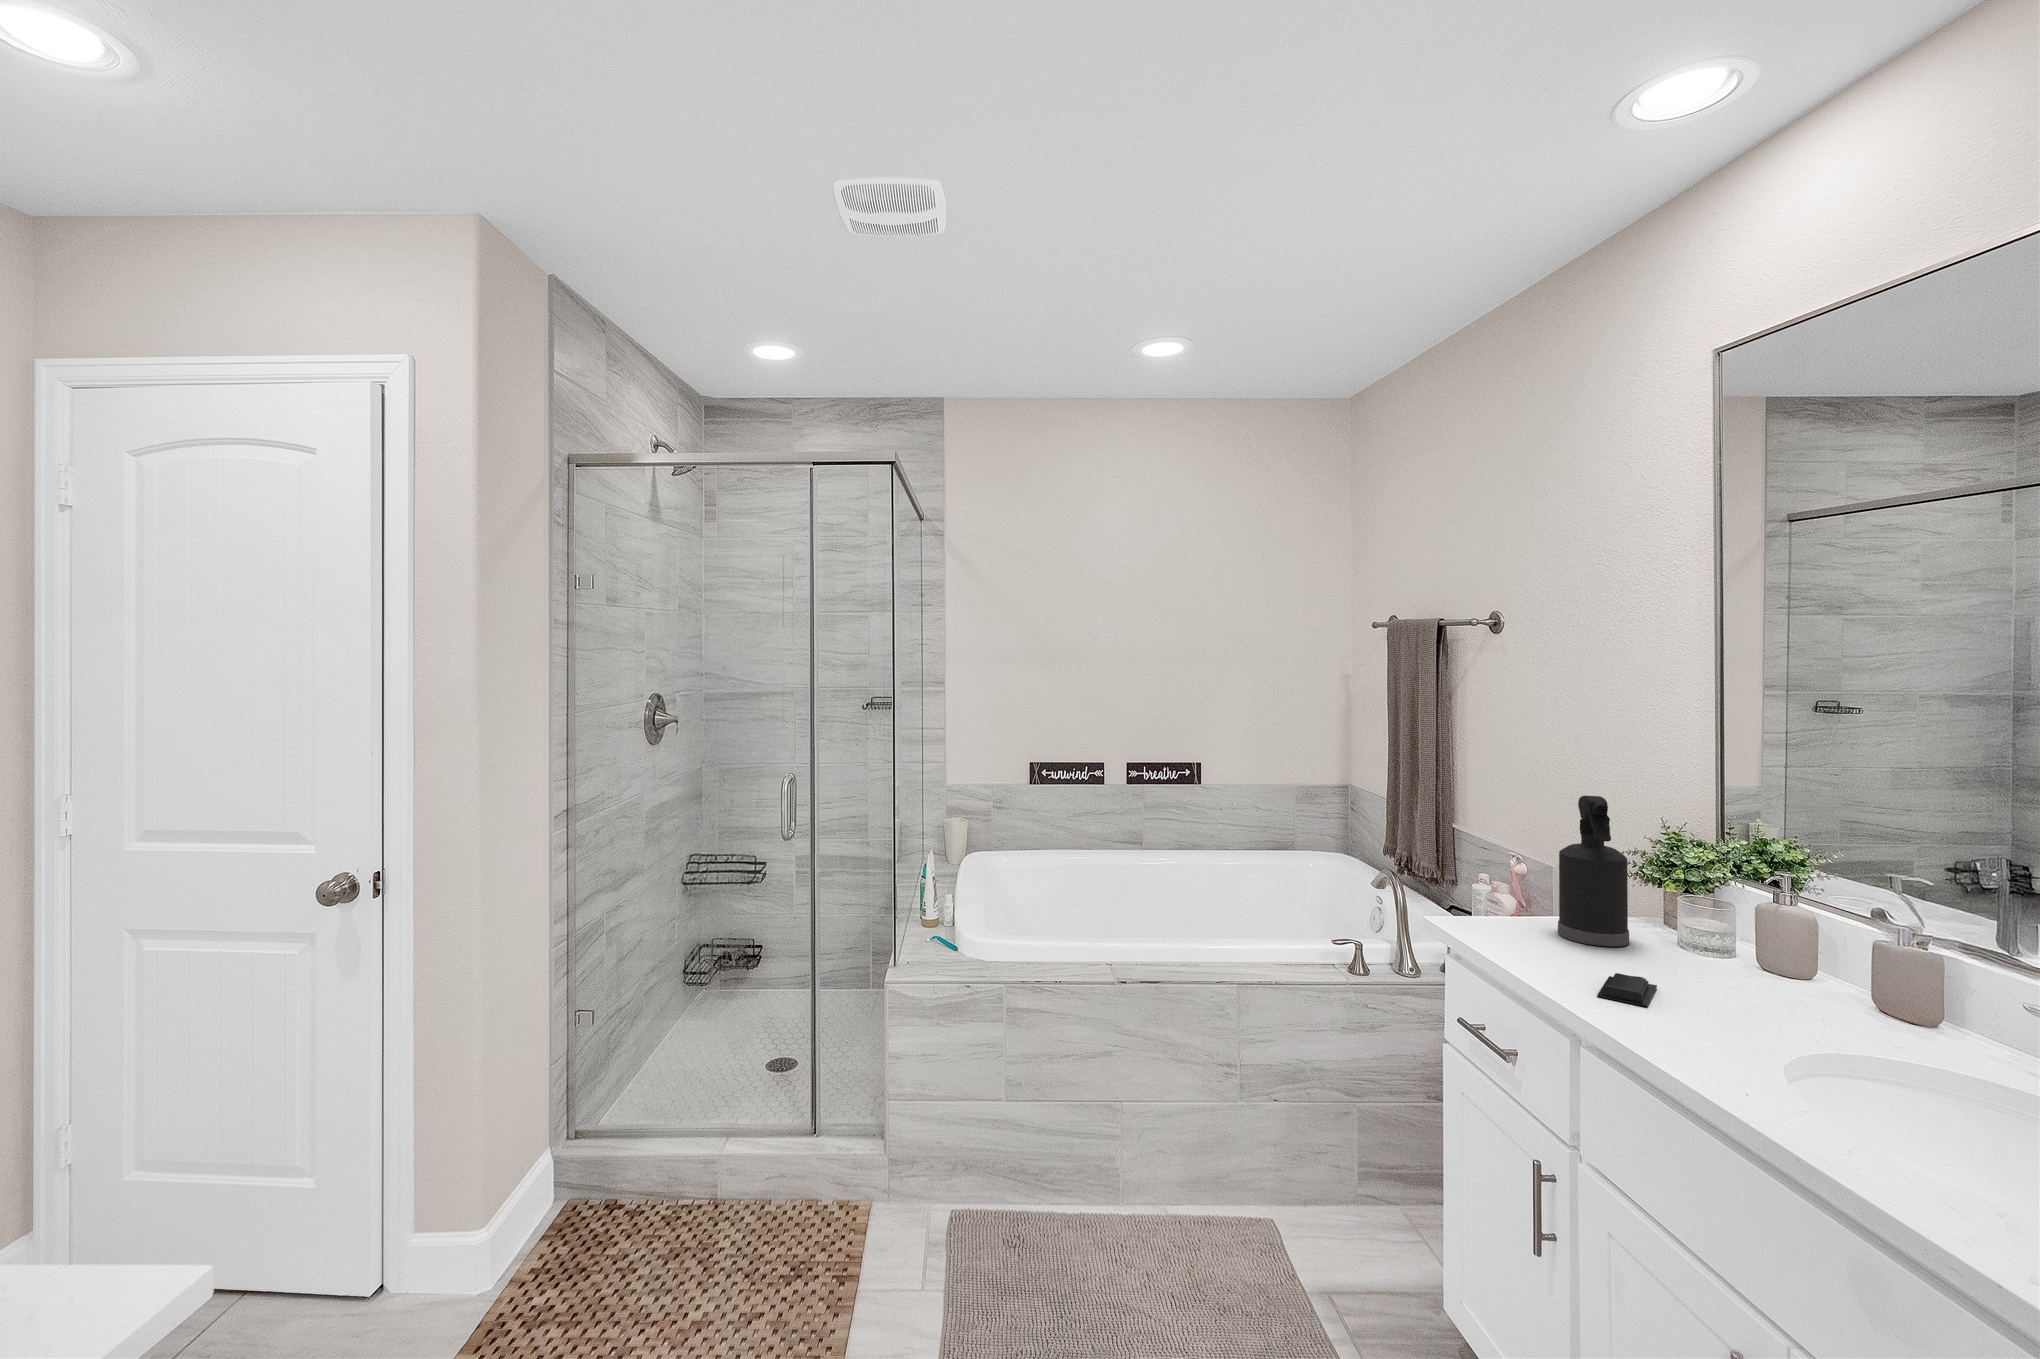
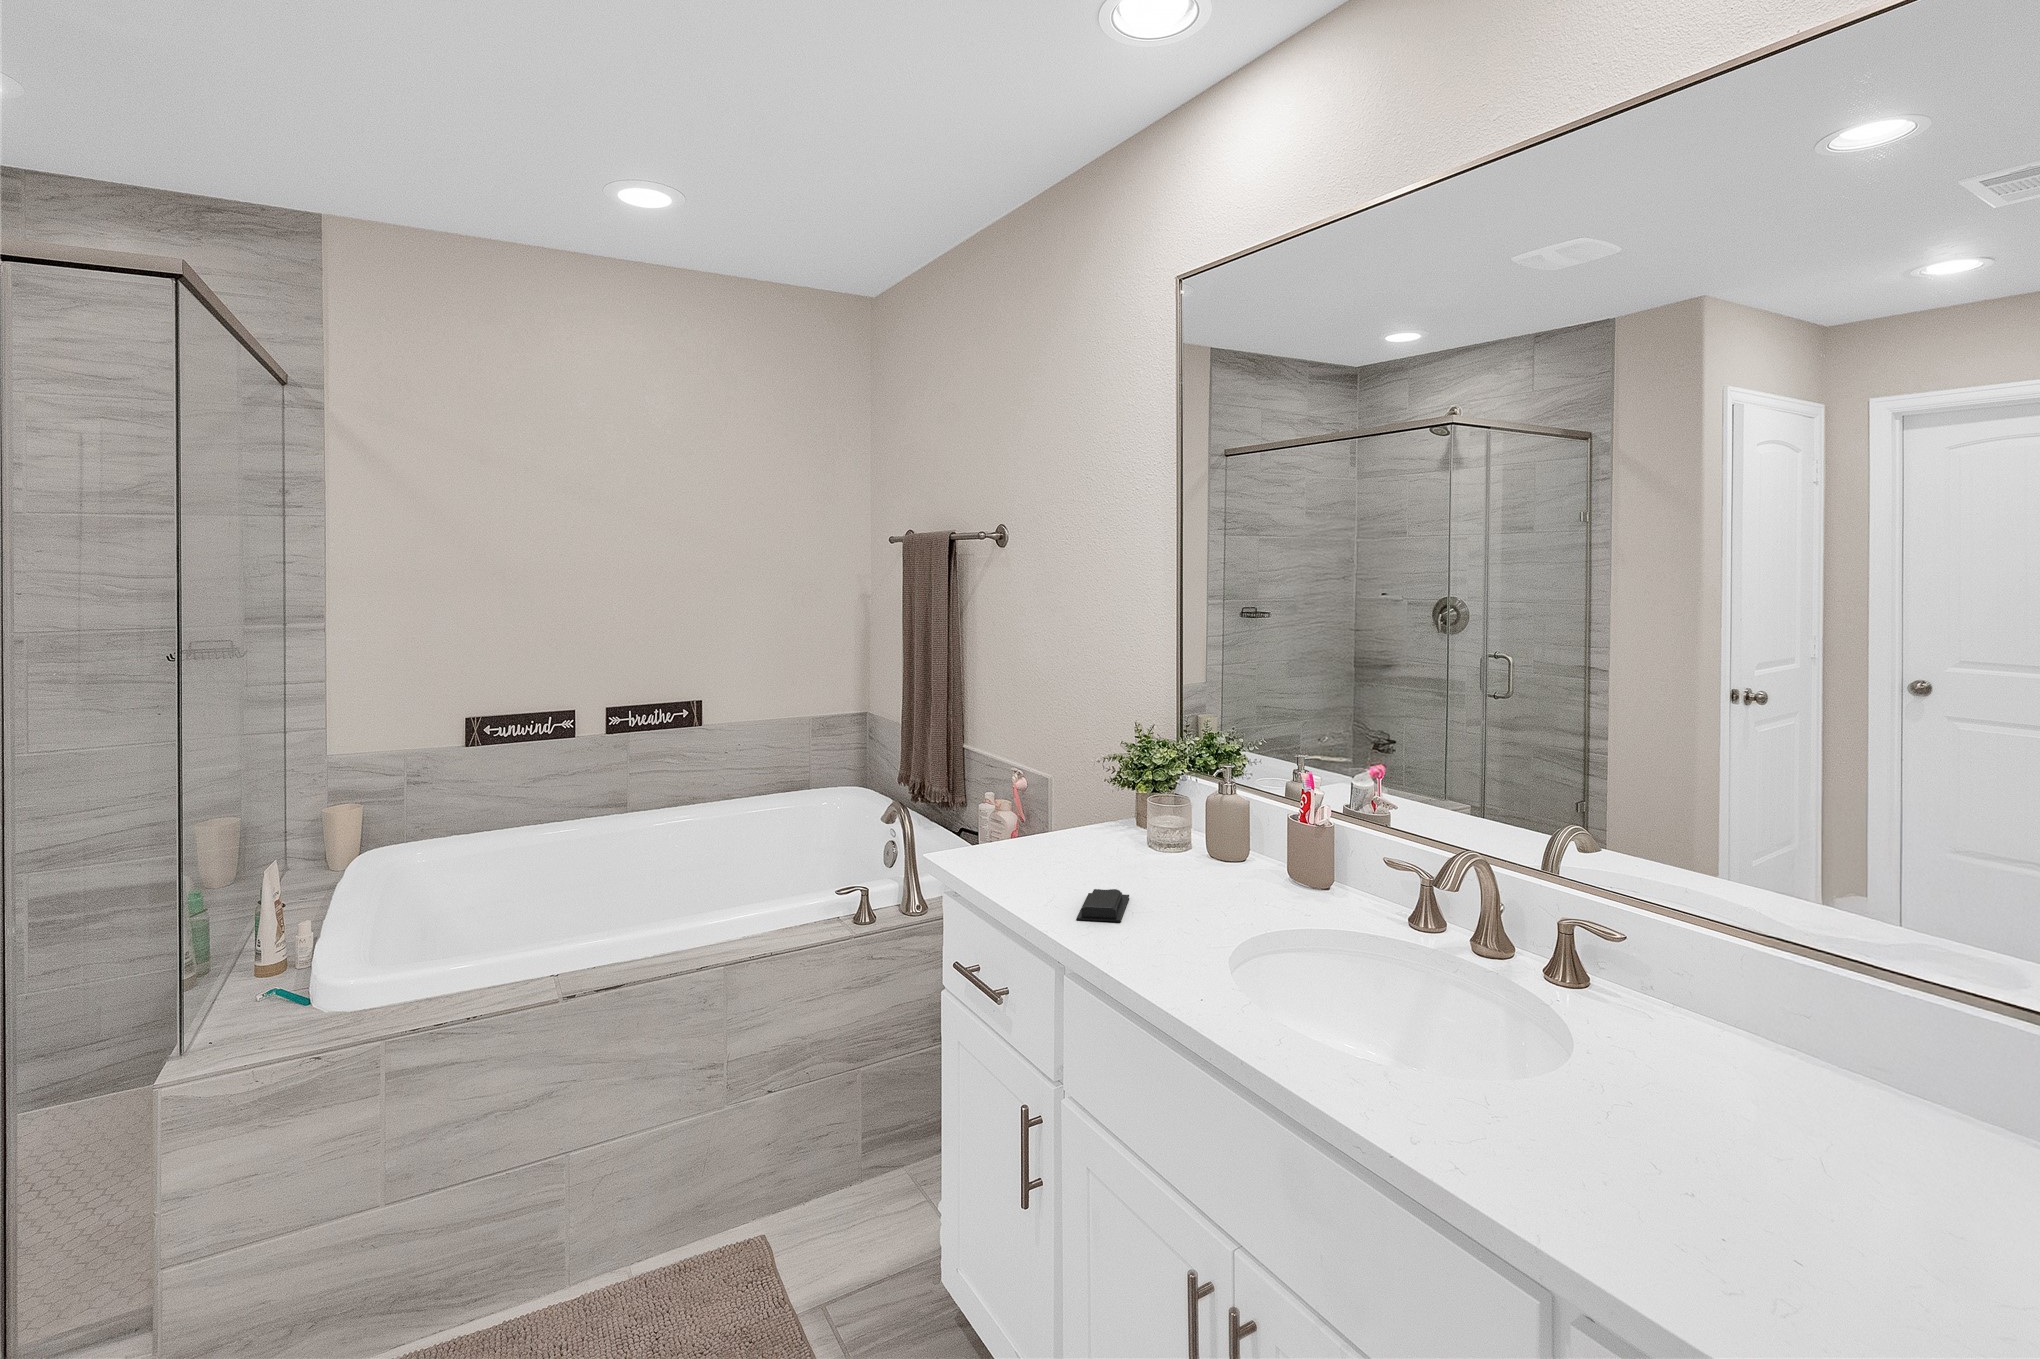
spray bottle: present [1558,796,1629,947] -> none [1046,705,1108,859]

